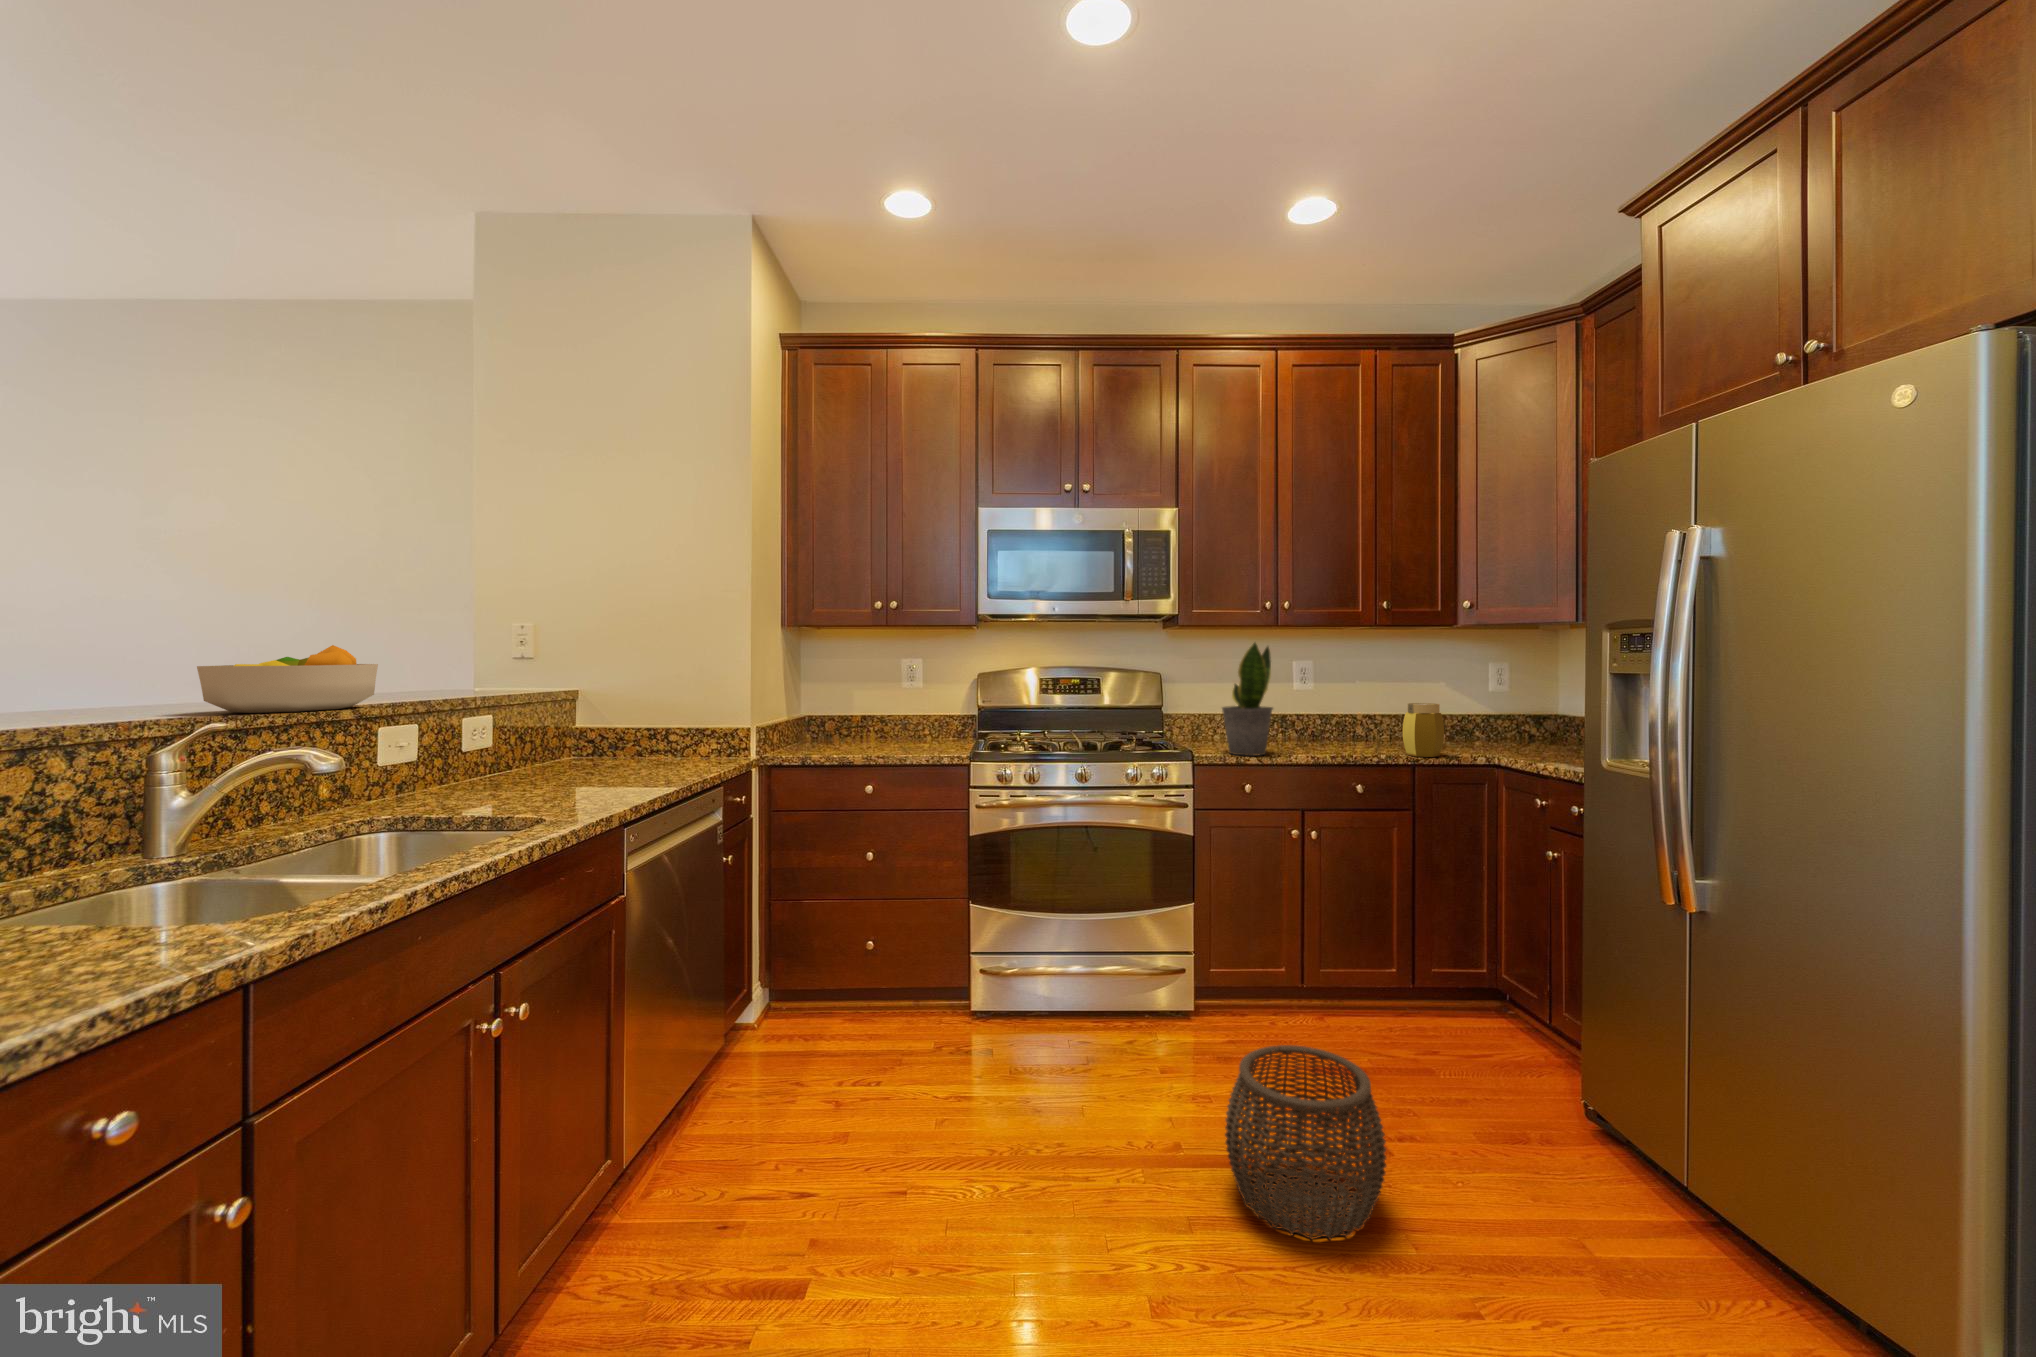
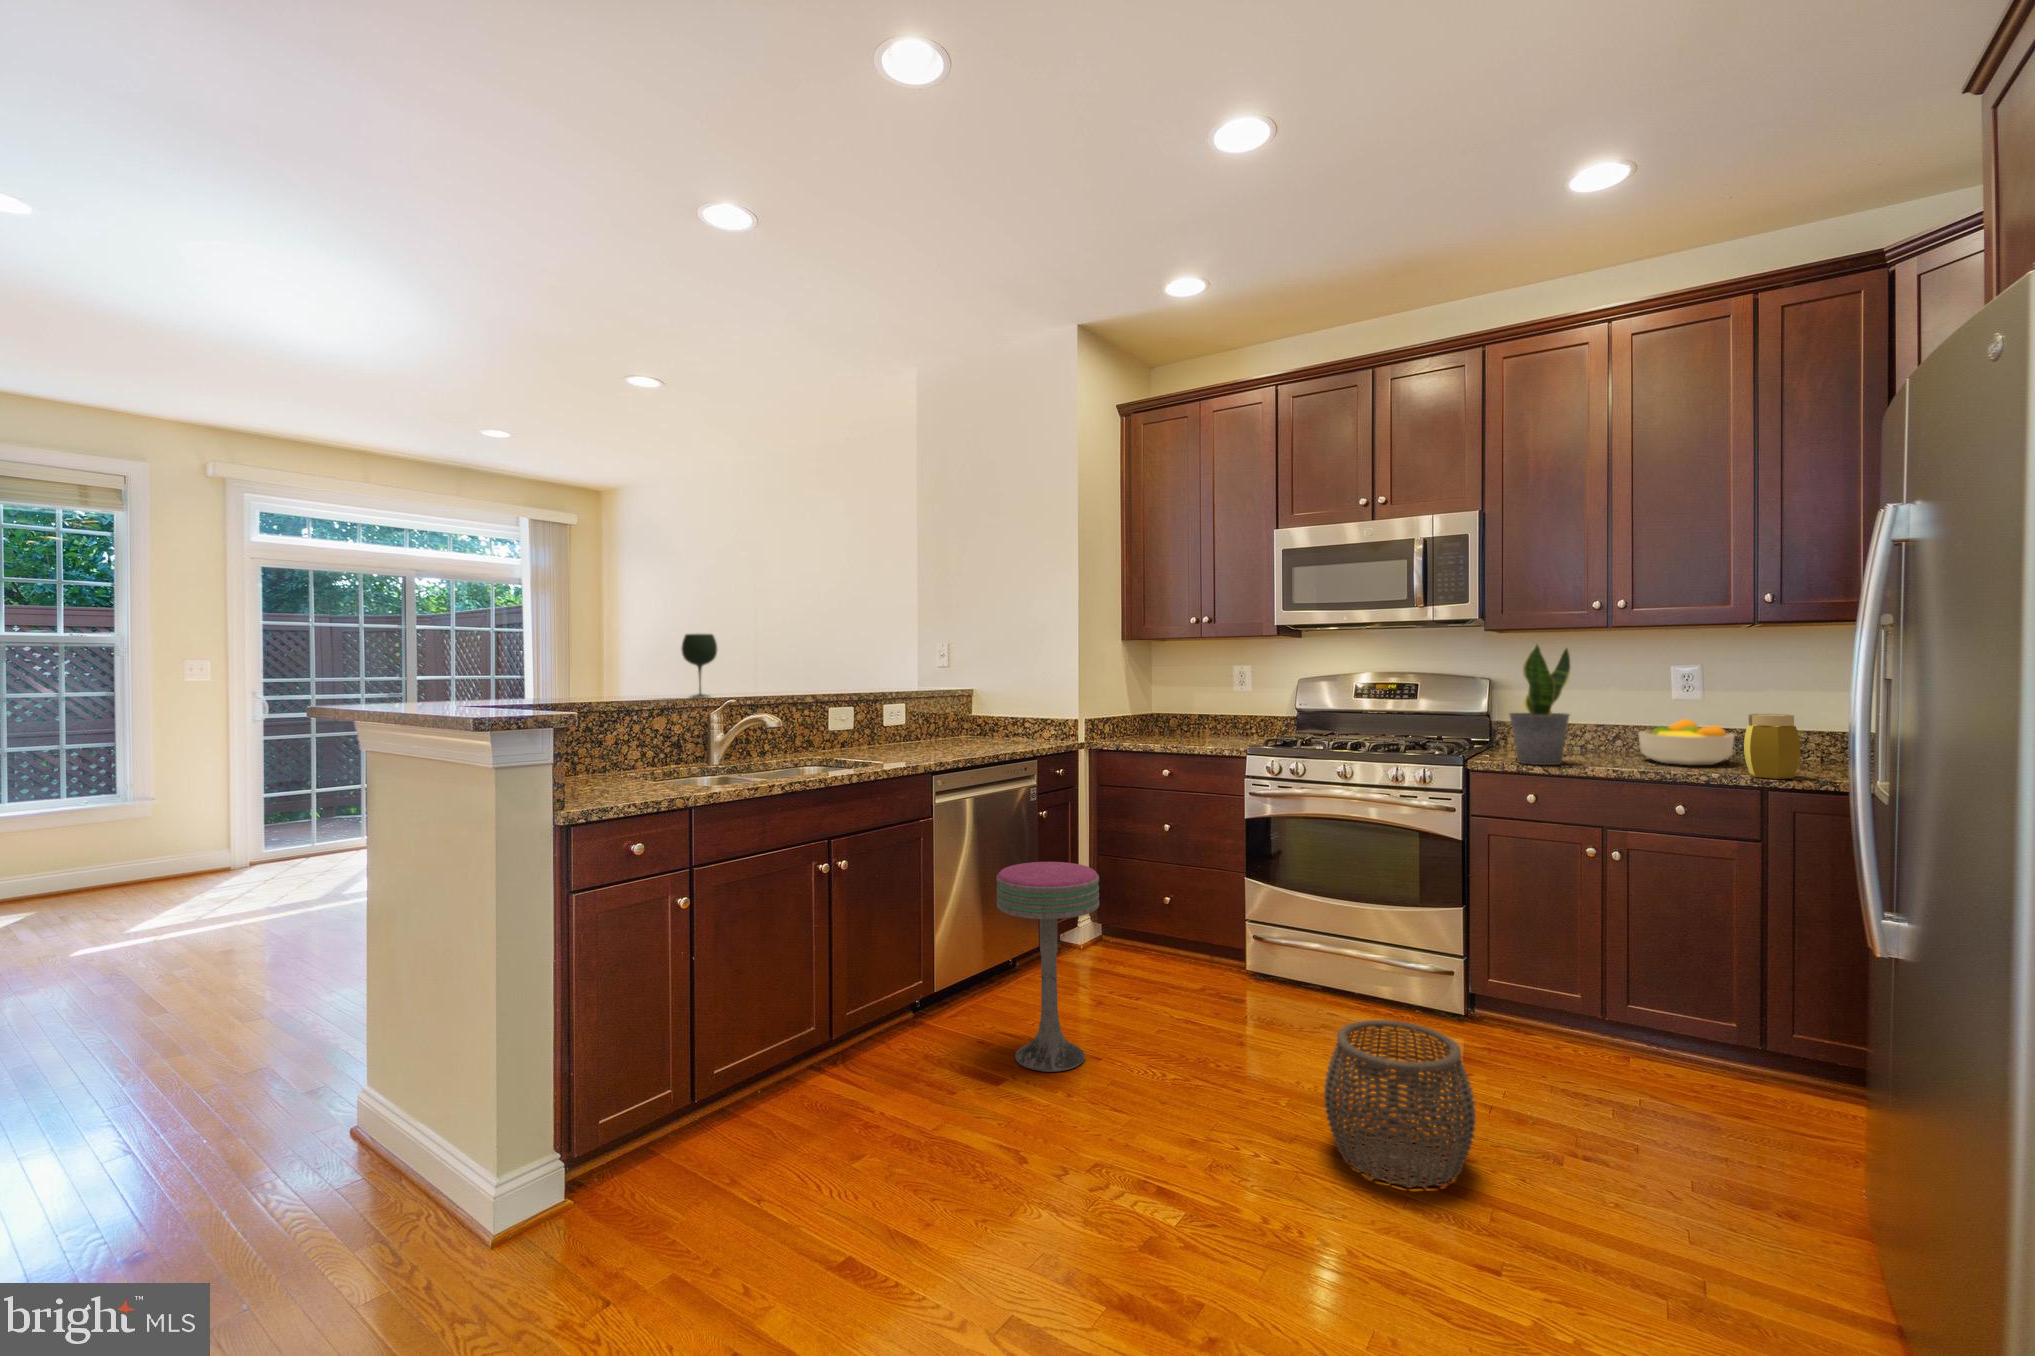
wine glass: none [60,590,161,722] -> present [681,634,717,698]
fruit bowl: present [197,645,378,713] -> present [1638,719,1734,765]
bar stool: none [766,927,912,1234] -> present [996,862,1099,1072]

